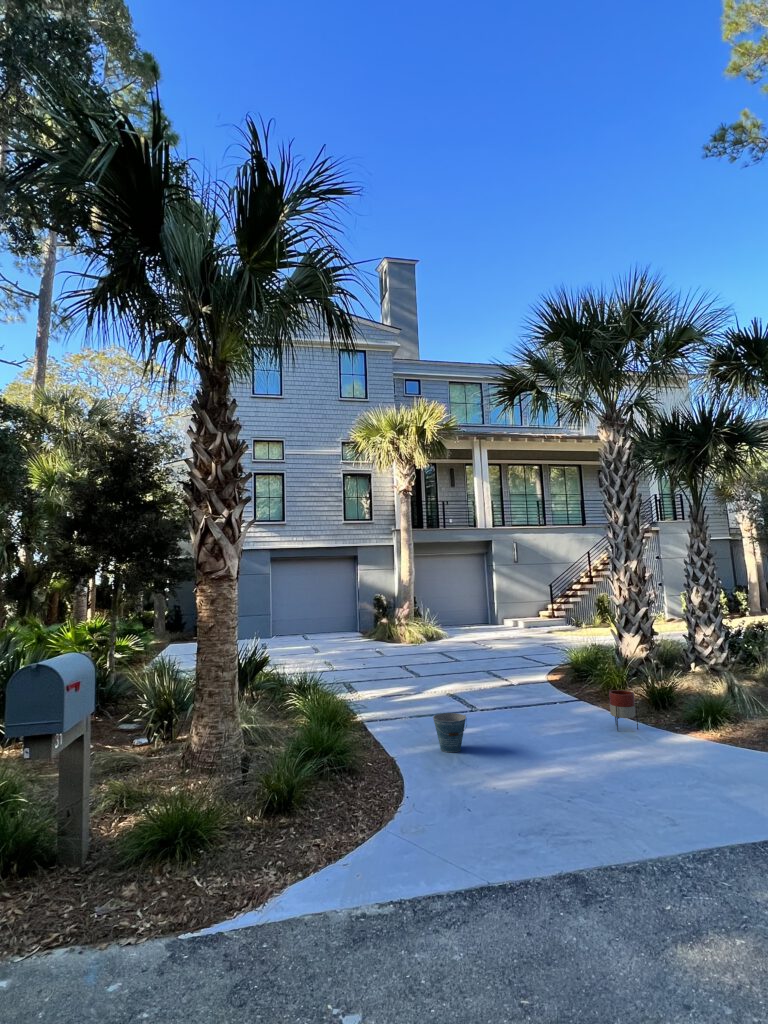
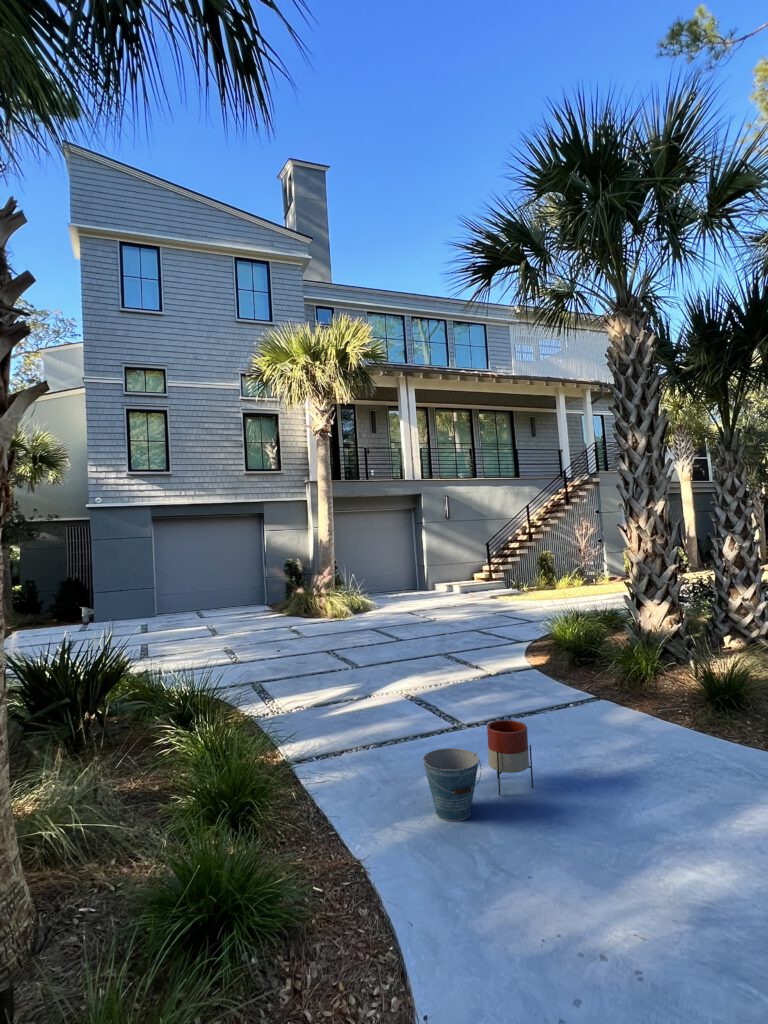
planter: present [609,690,638,730] -> present [487,720,533,795]

